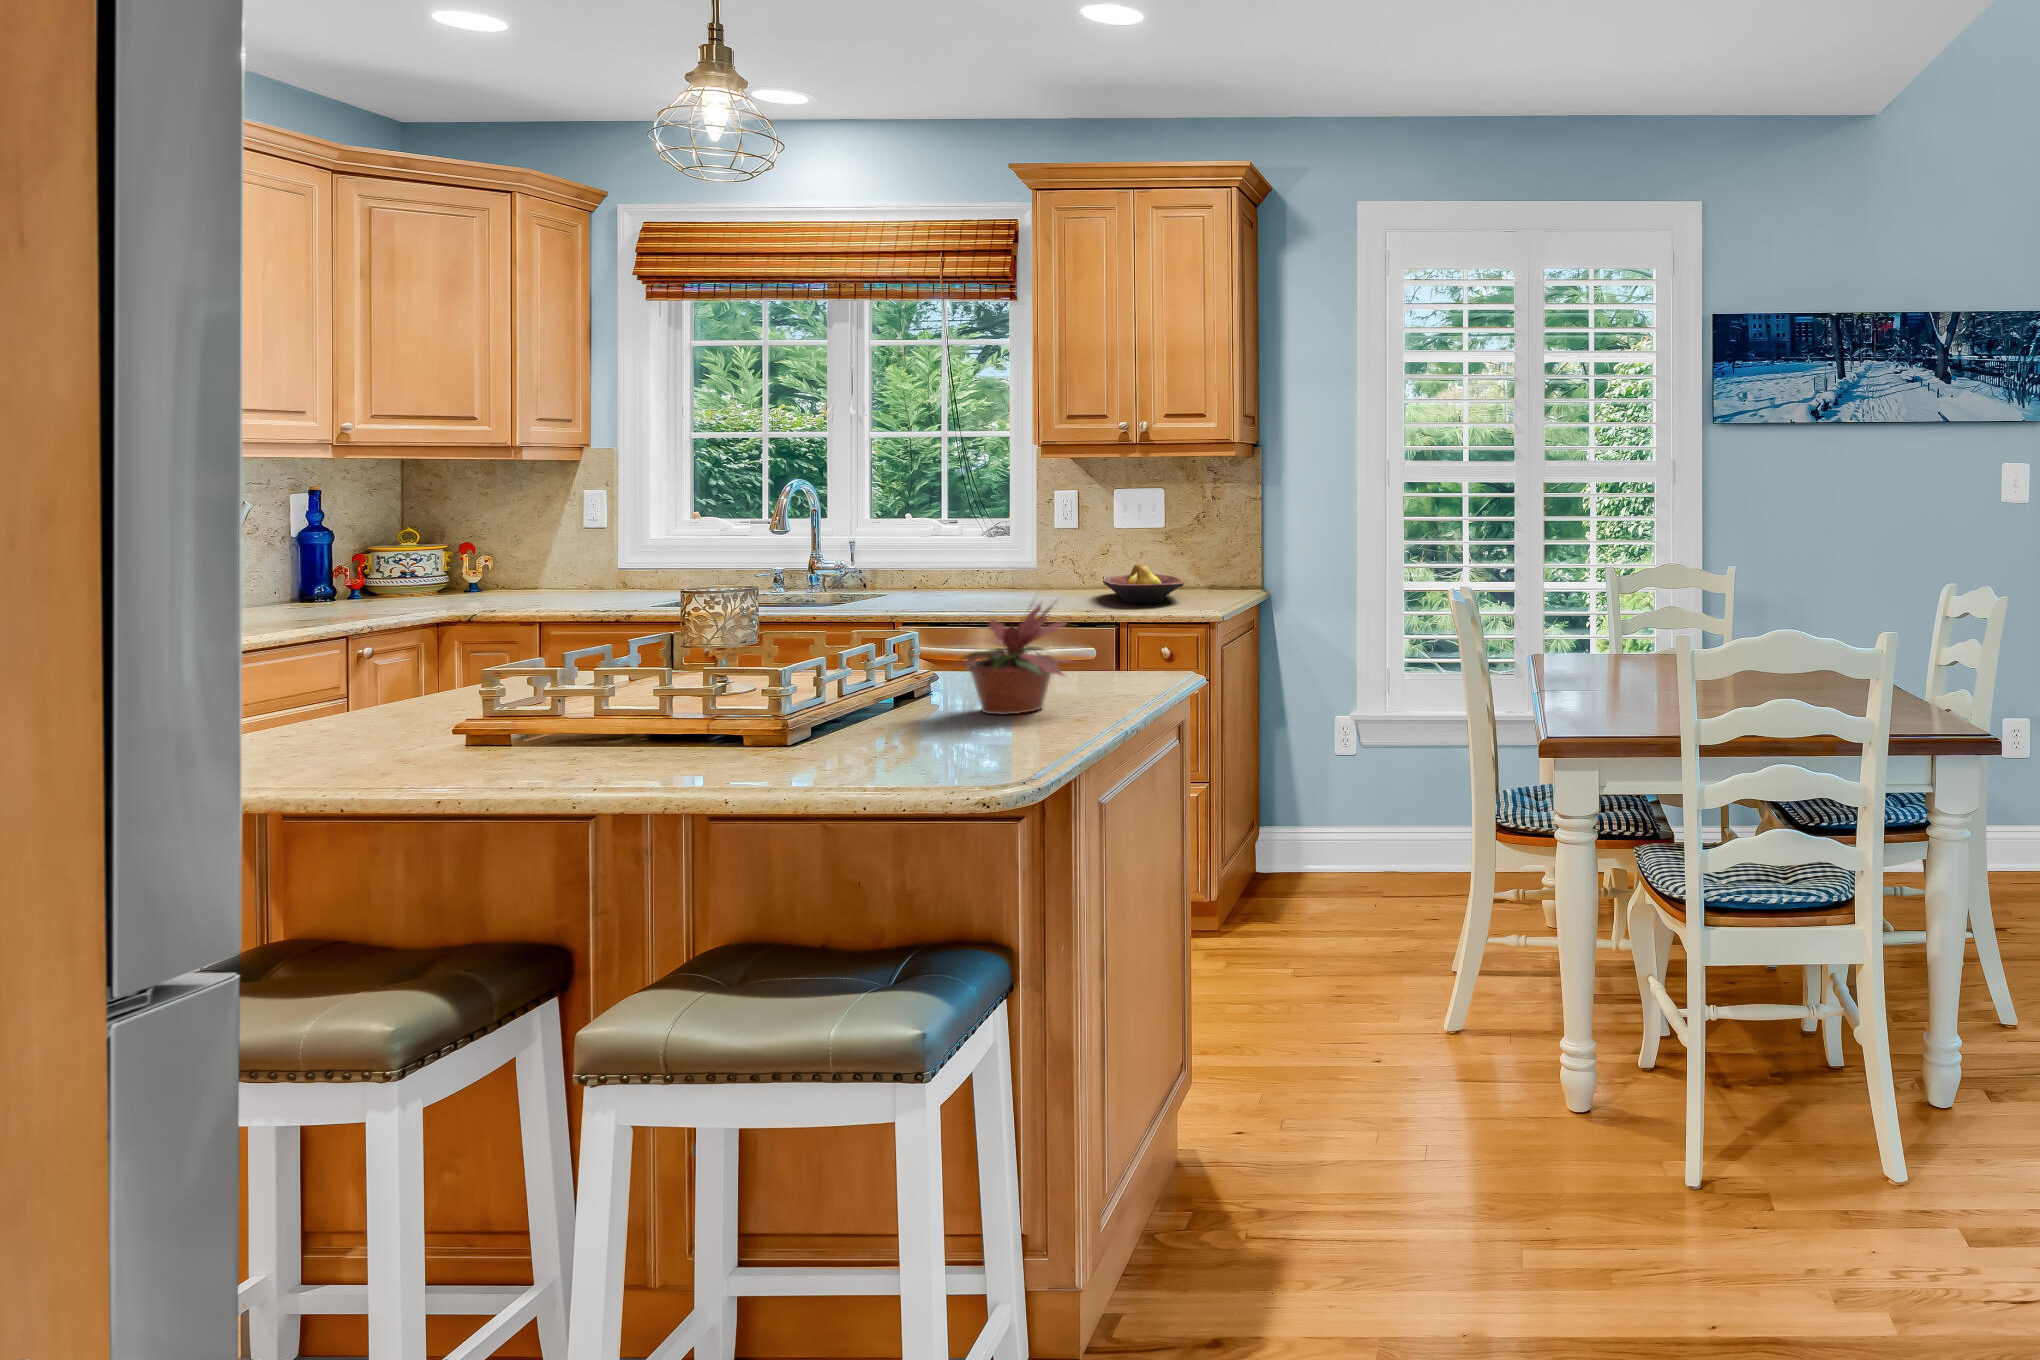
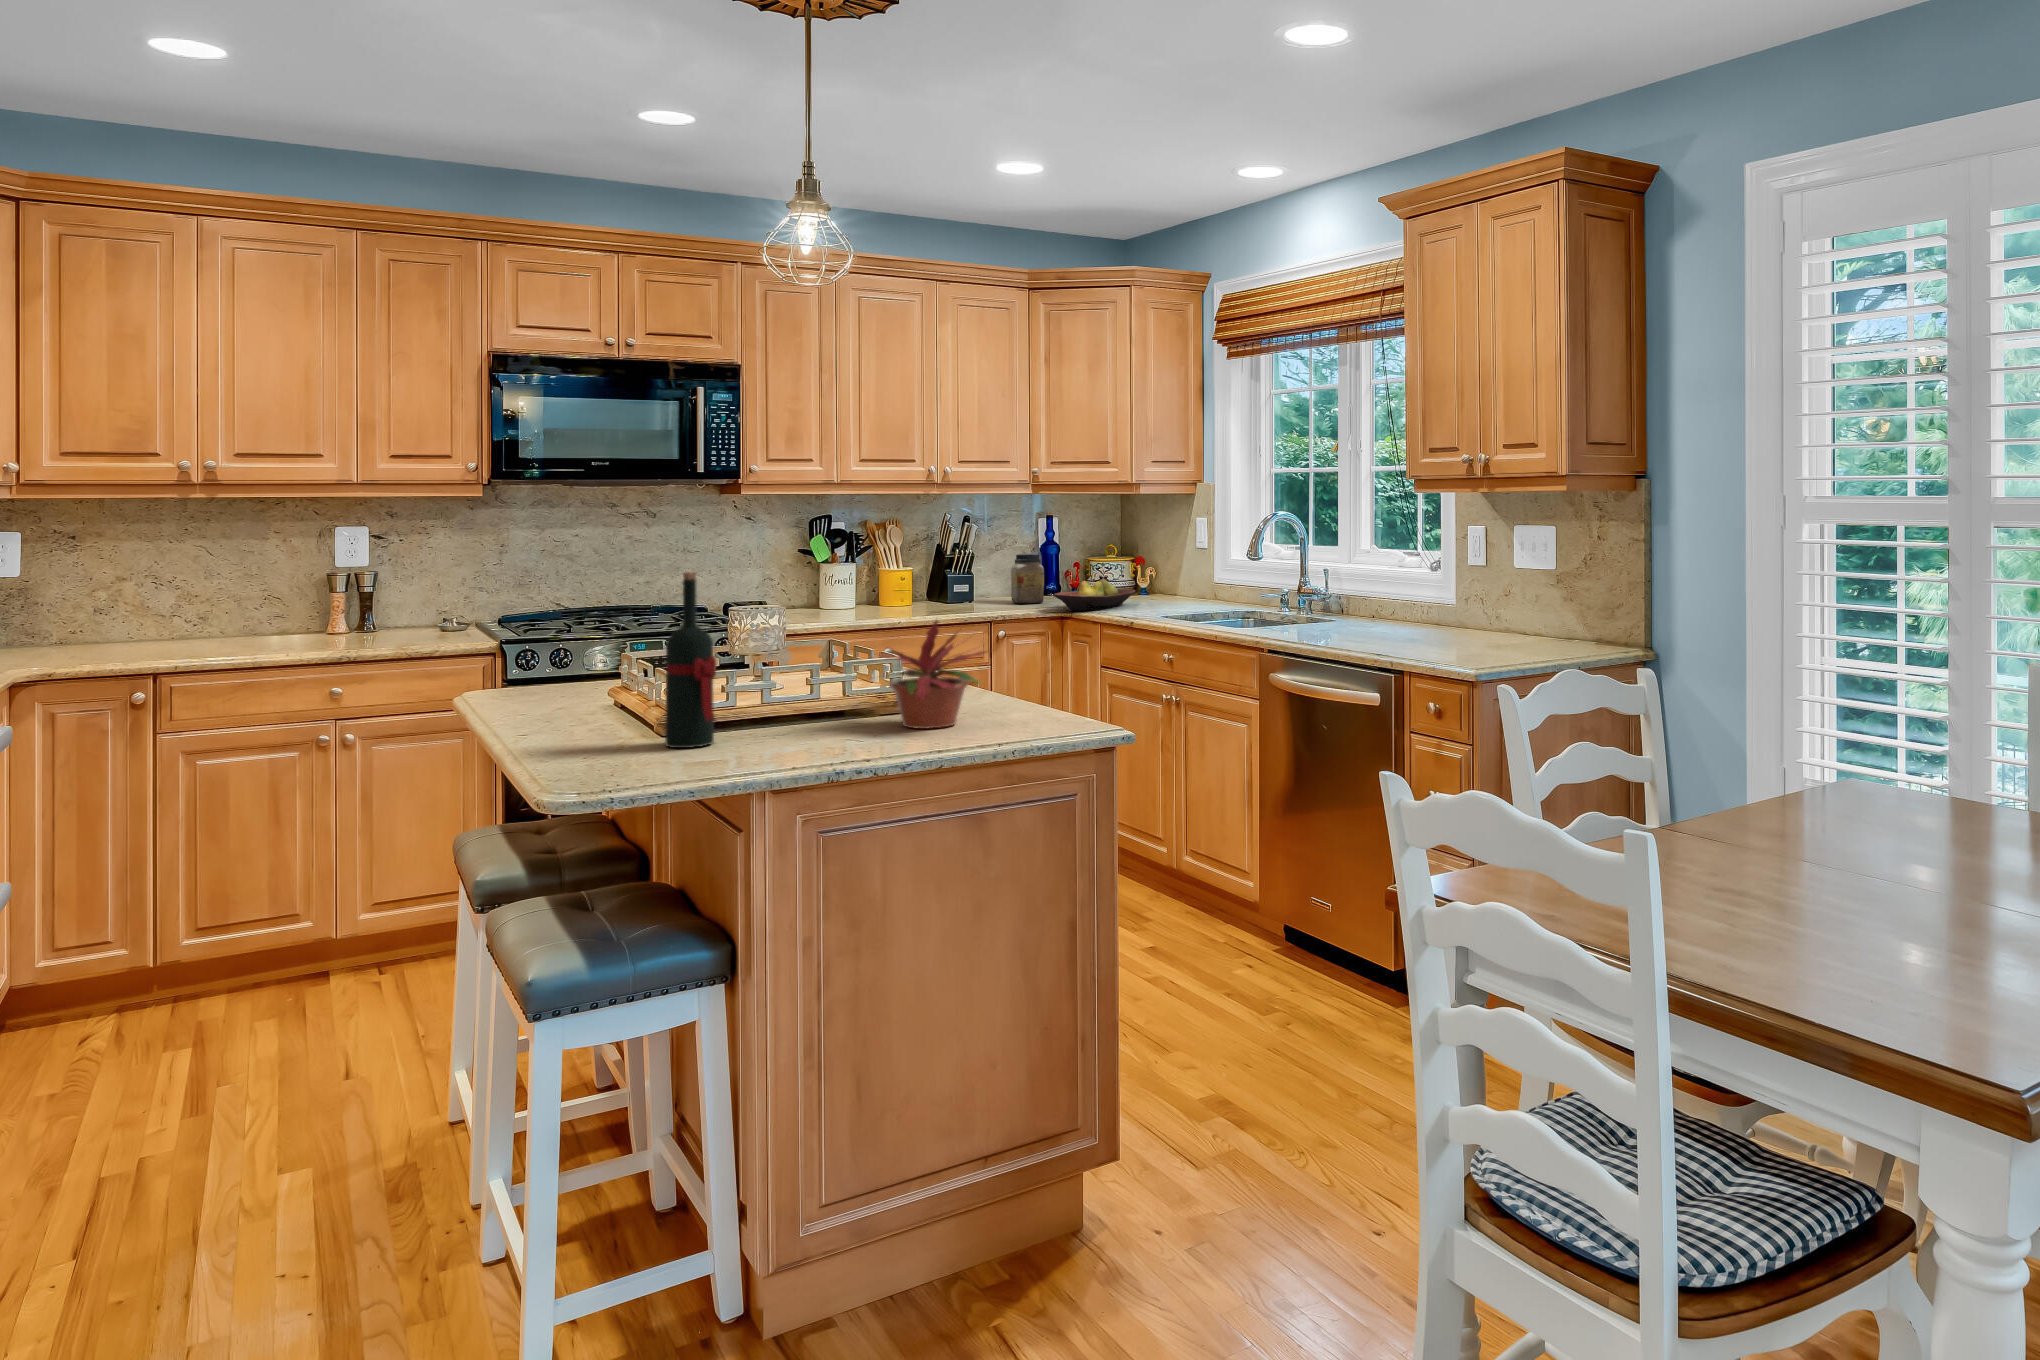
jar: none [303,541,370,612] -> present [1011,554,1044,604]
wine bottle: none [829,549,911,774] -> present [665,572,716,748]
fruit bowl: present [1103,564,1184,603] -> present [1054,579,1135,611]

